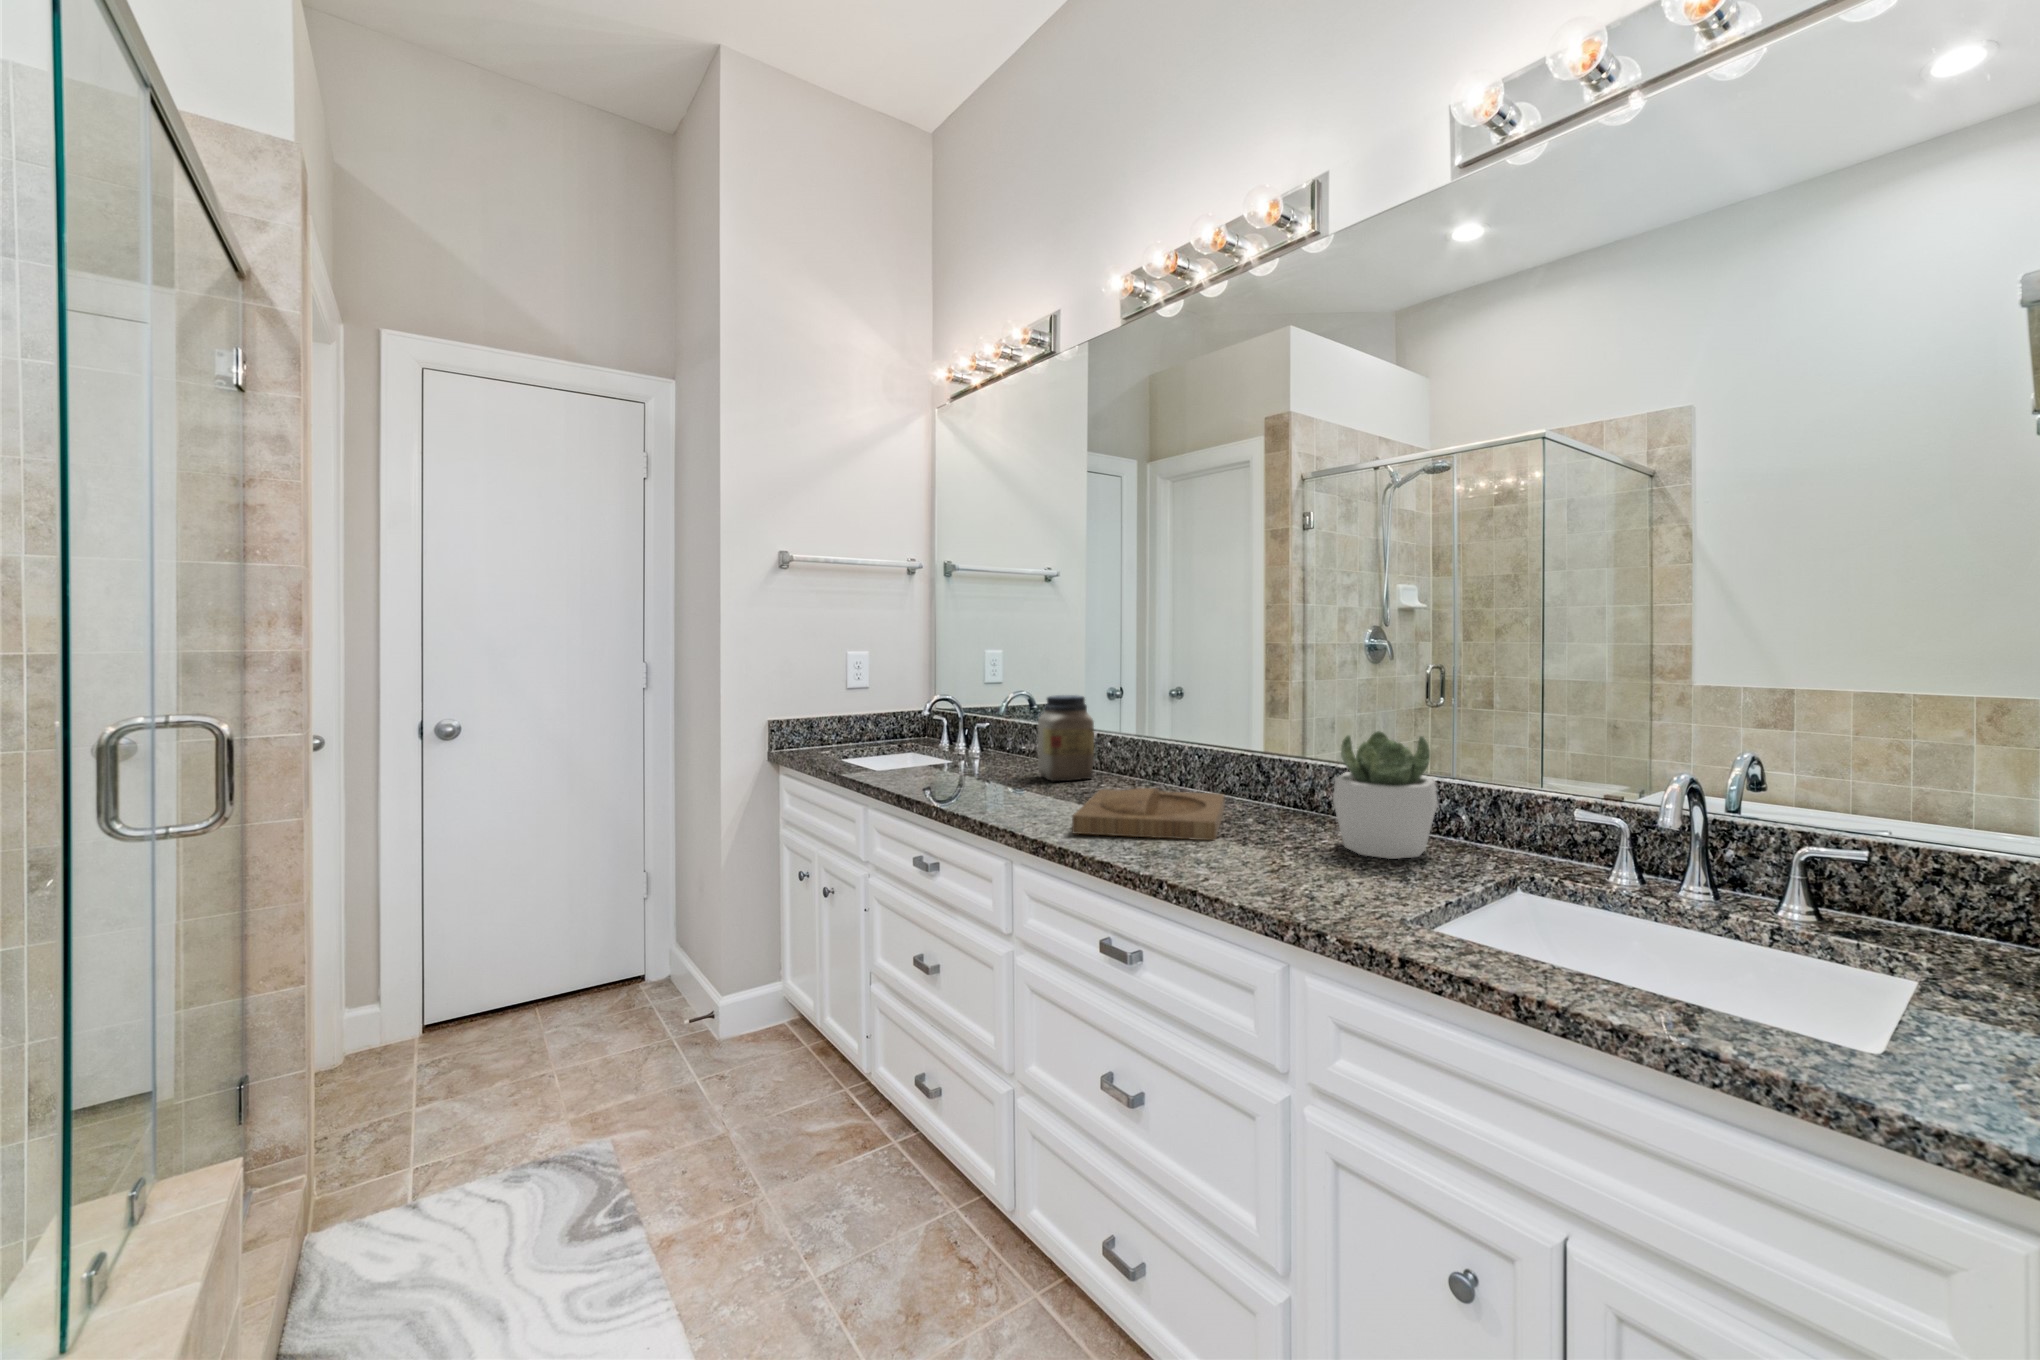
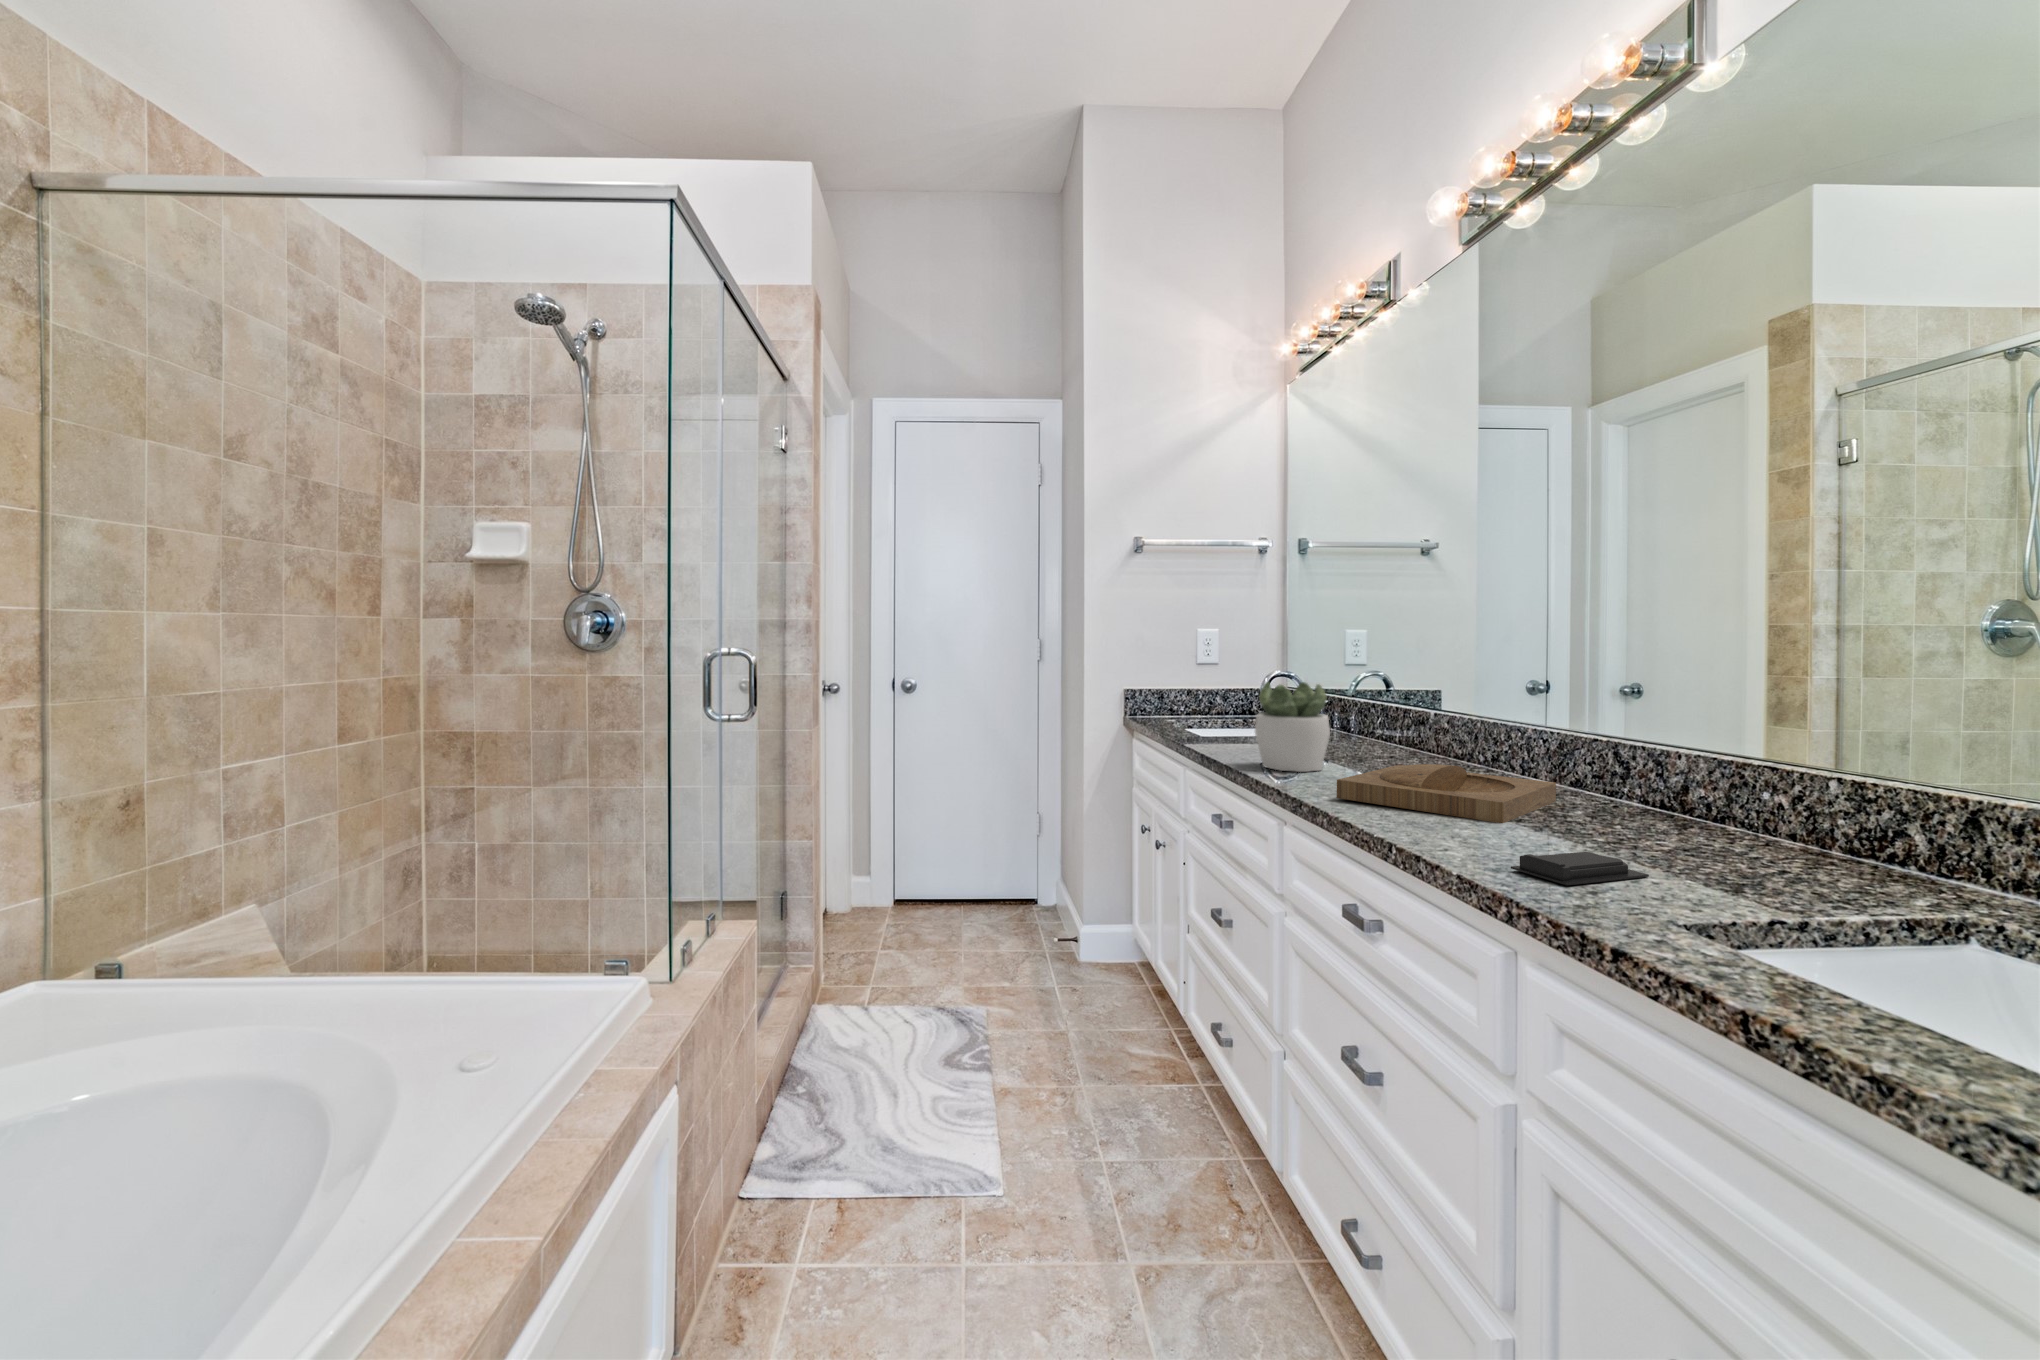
jar: present [1038,695,1094,781] -> none [1361,671,1424,762]
succulent plant: present [1333,731,1437,859] -> present [1255,682,1330,772]
soap bar: none [1271,864,1352,900] -> present [1511,852,1649,885]

